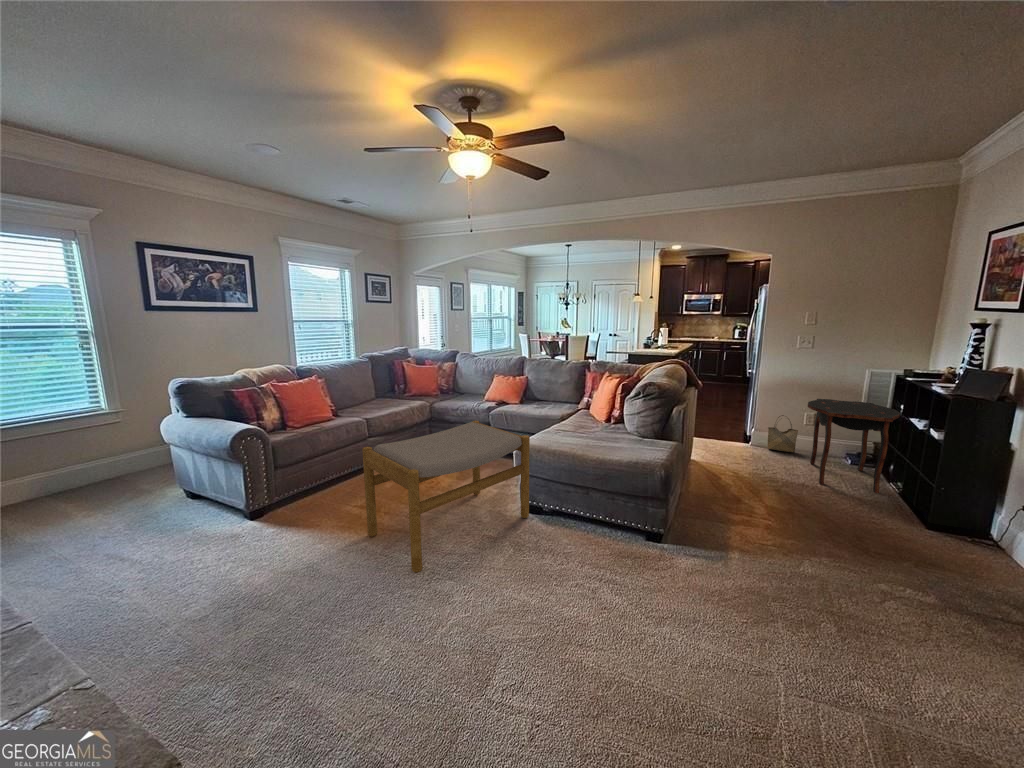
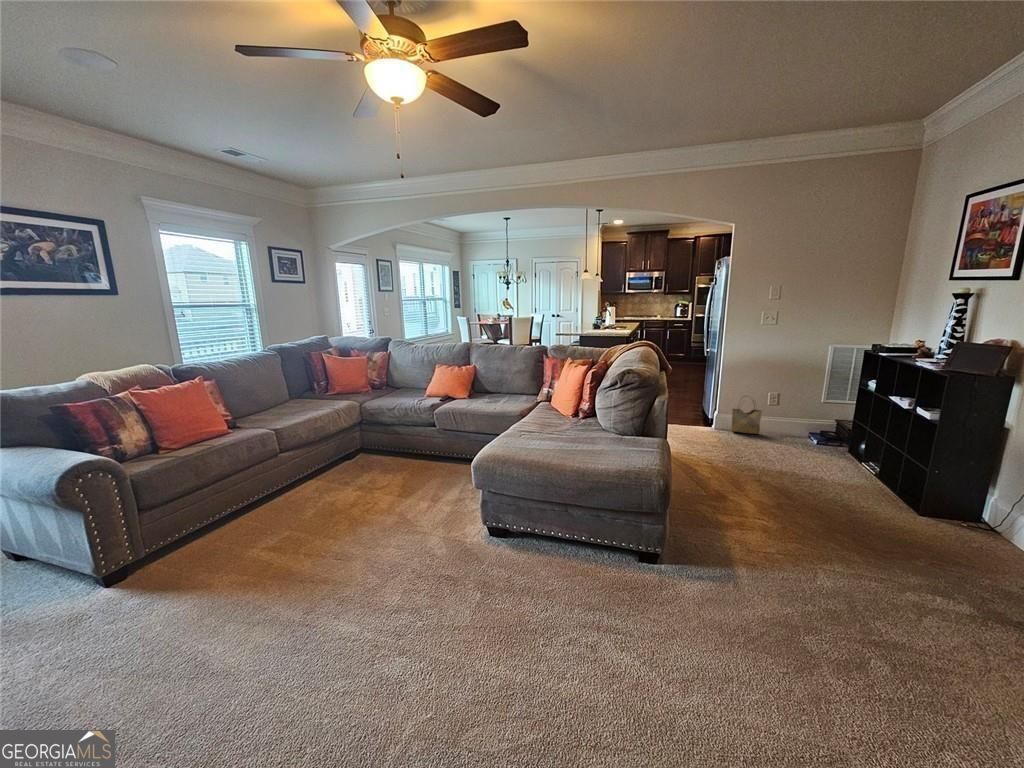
side table: present [808,399,900,493] -> none [778,378,874,476]
footstool: present [362,421,530,573] -> none [261,426,494,654]

